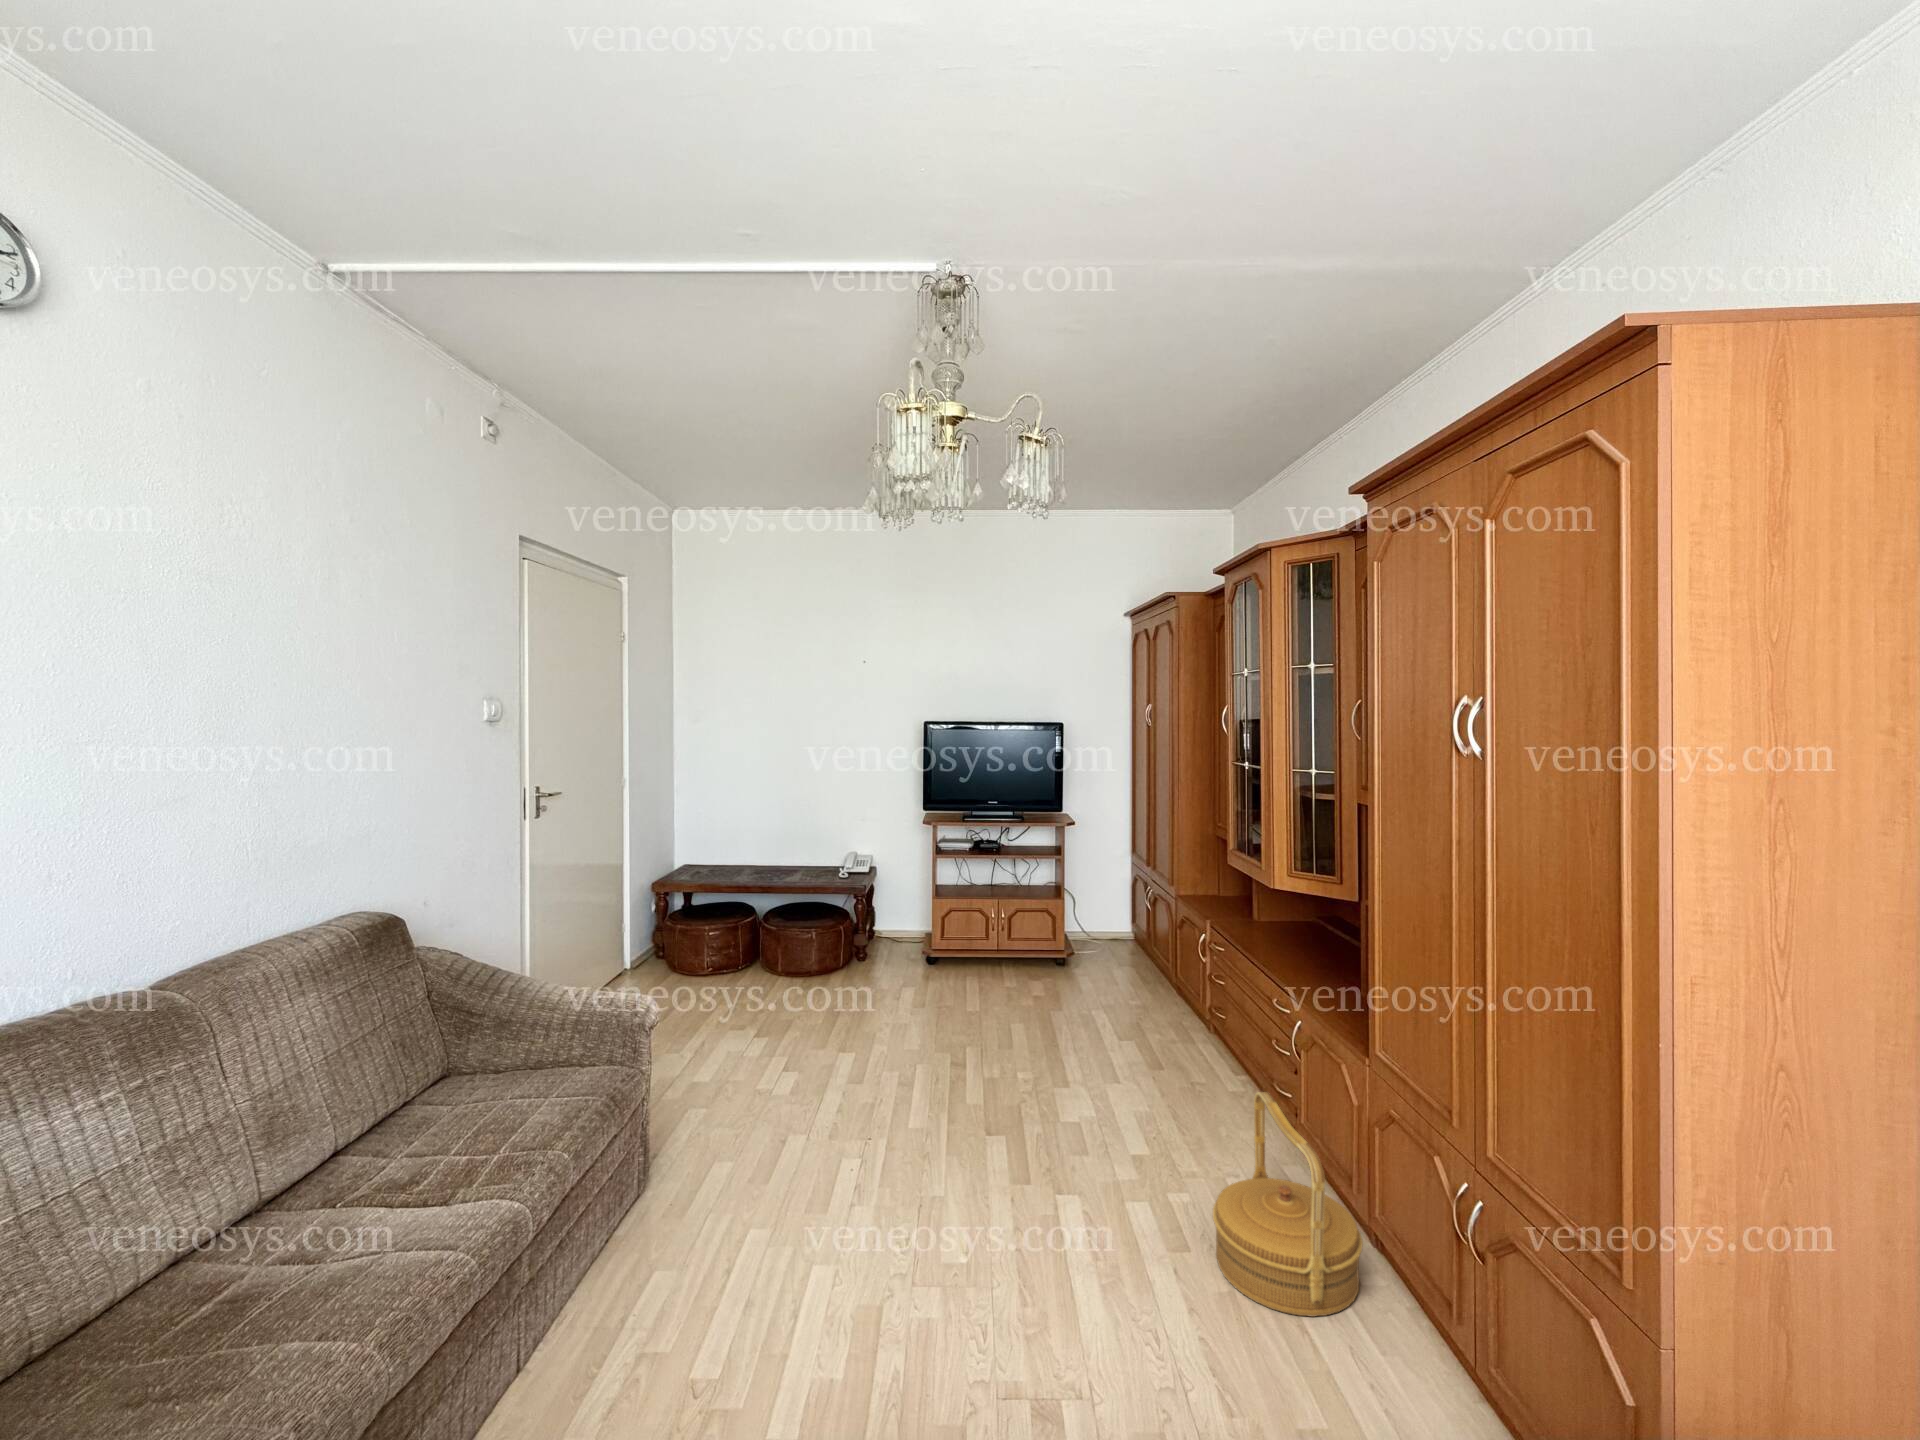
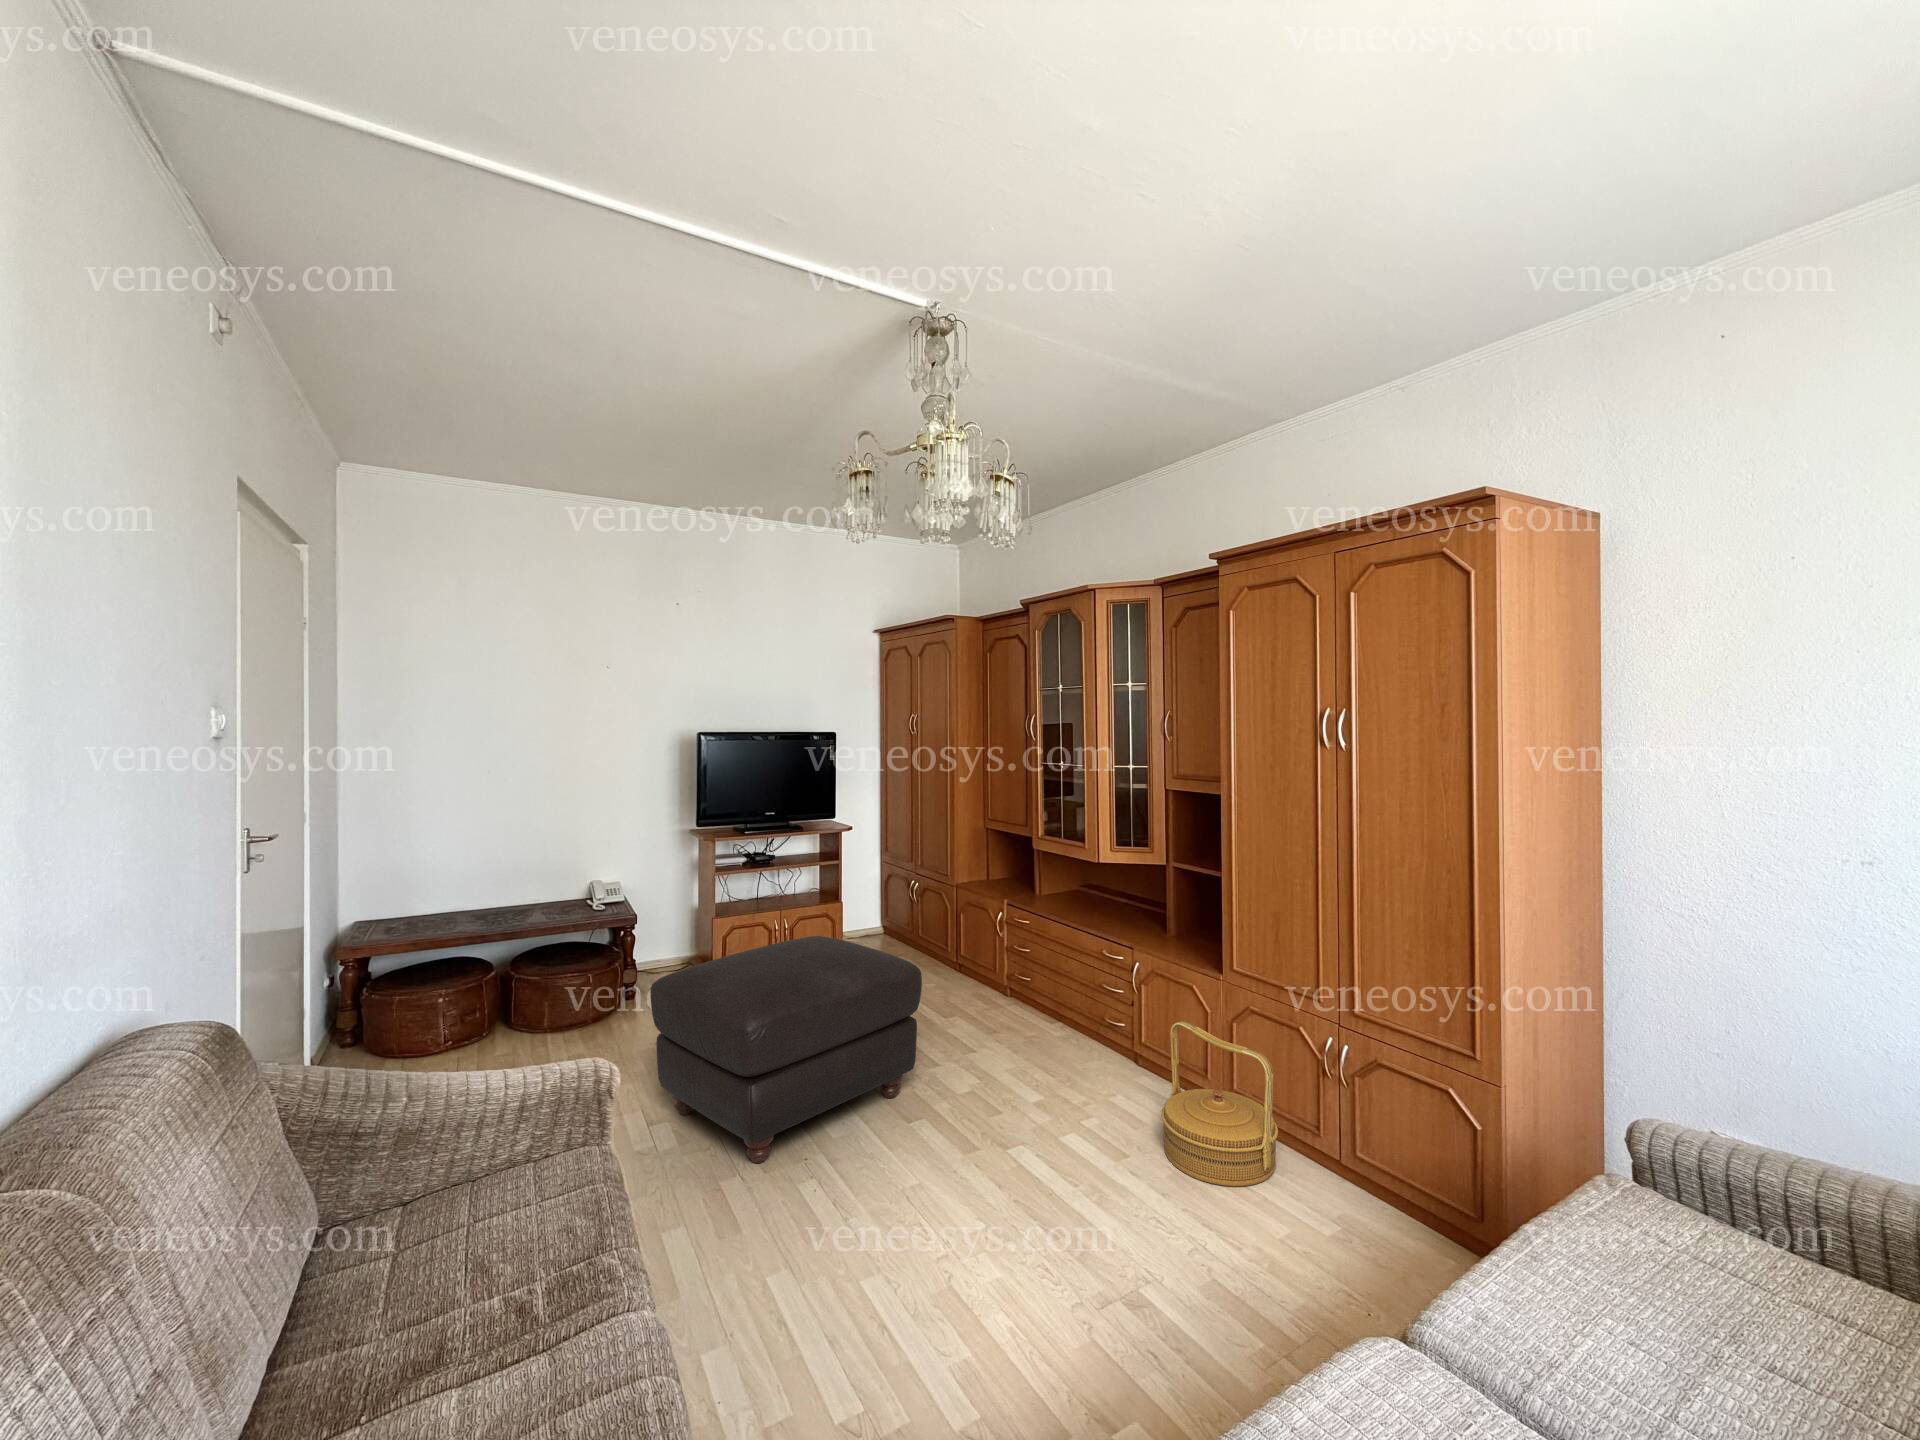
ottoman: none [793,926,1022,1124] -> present [650,936,922,1163]

